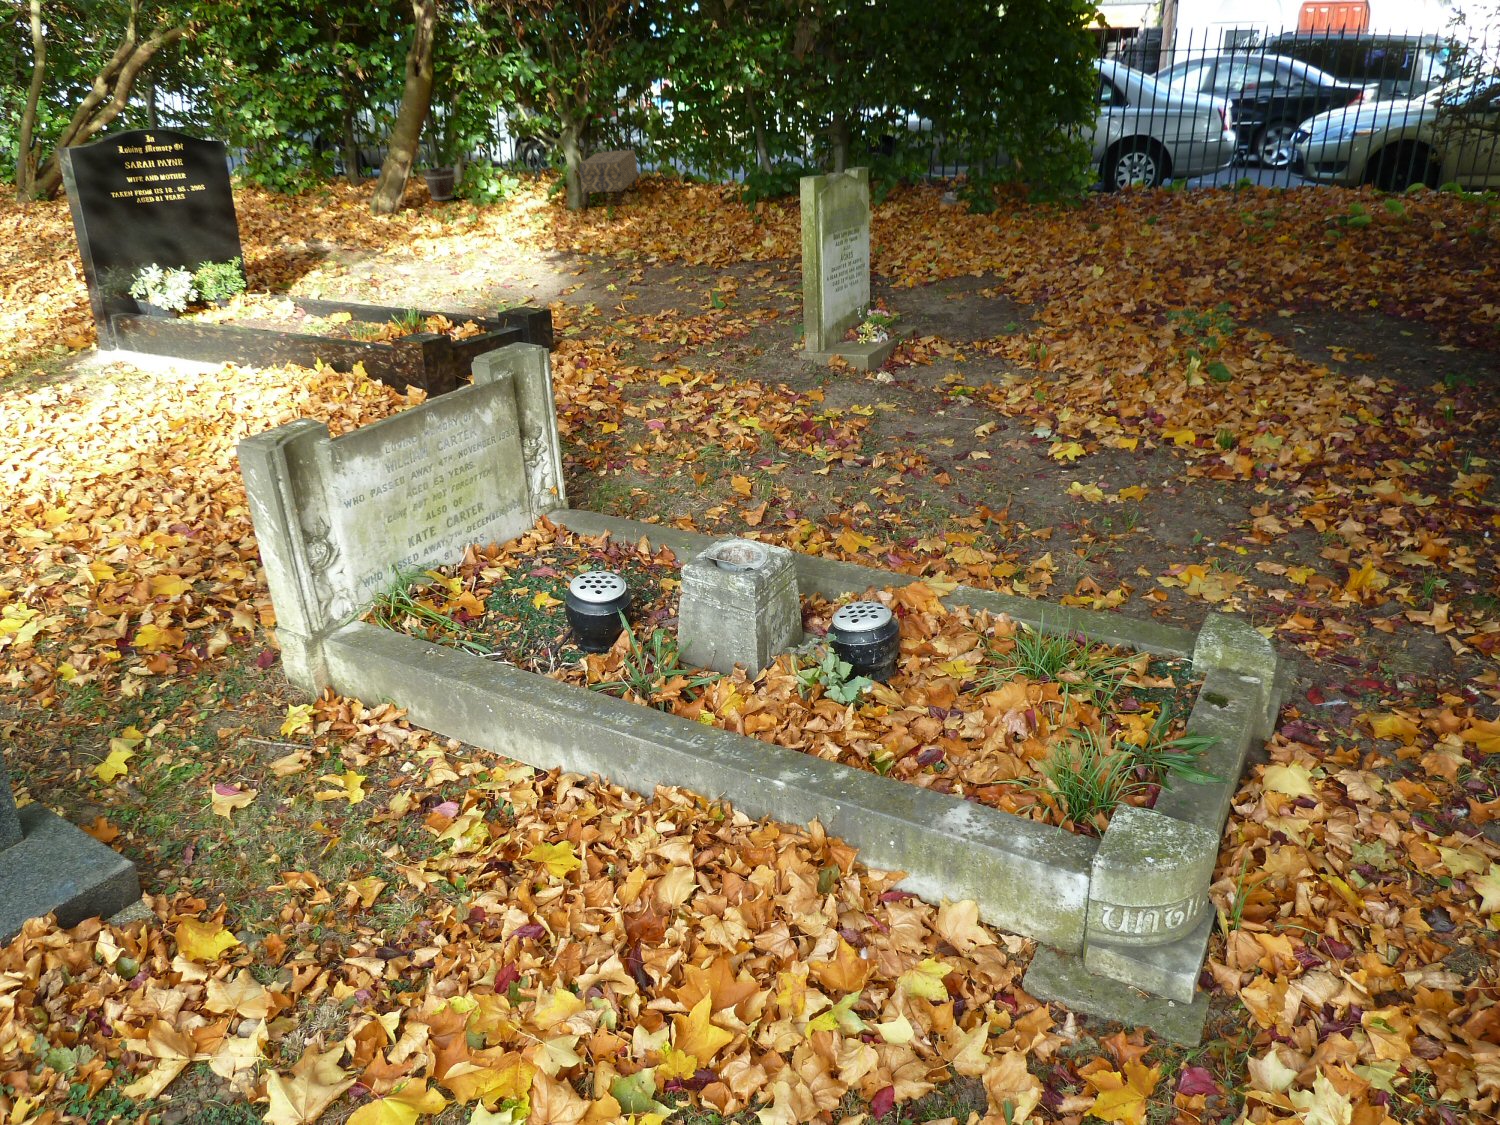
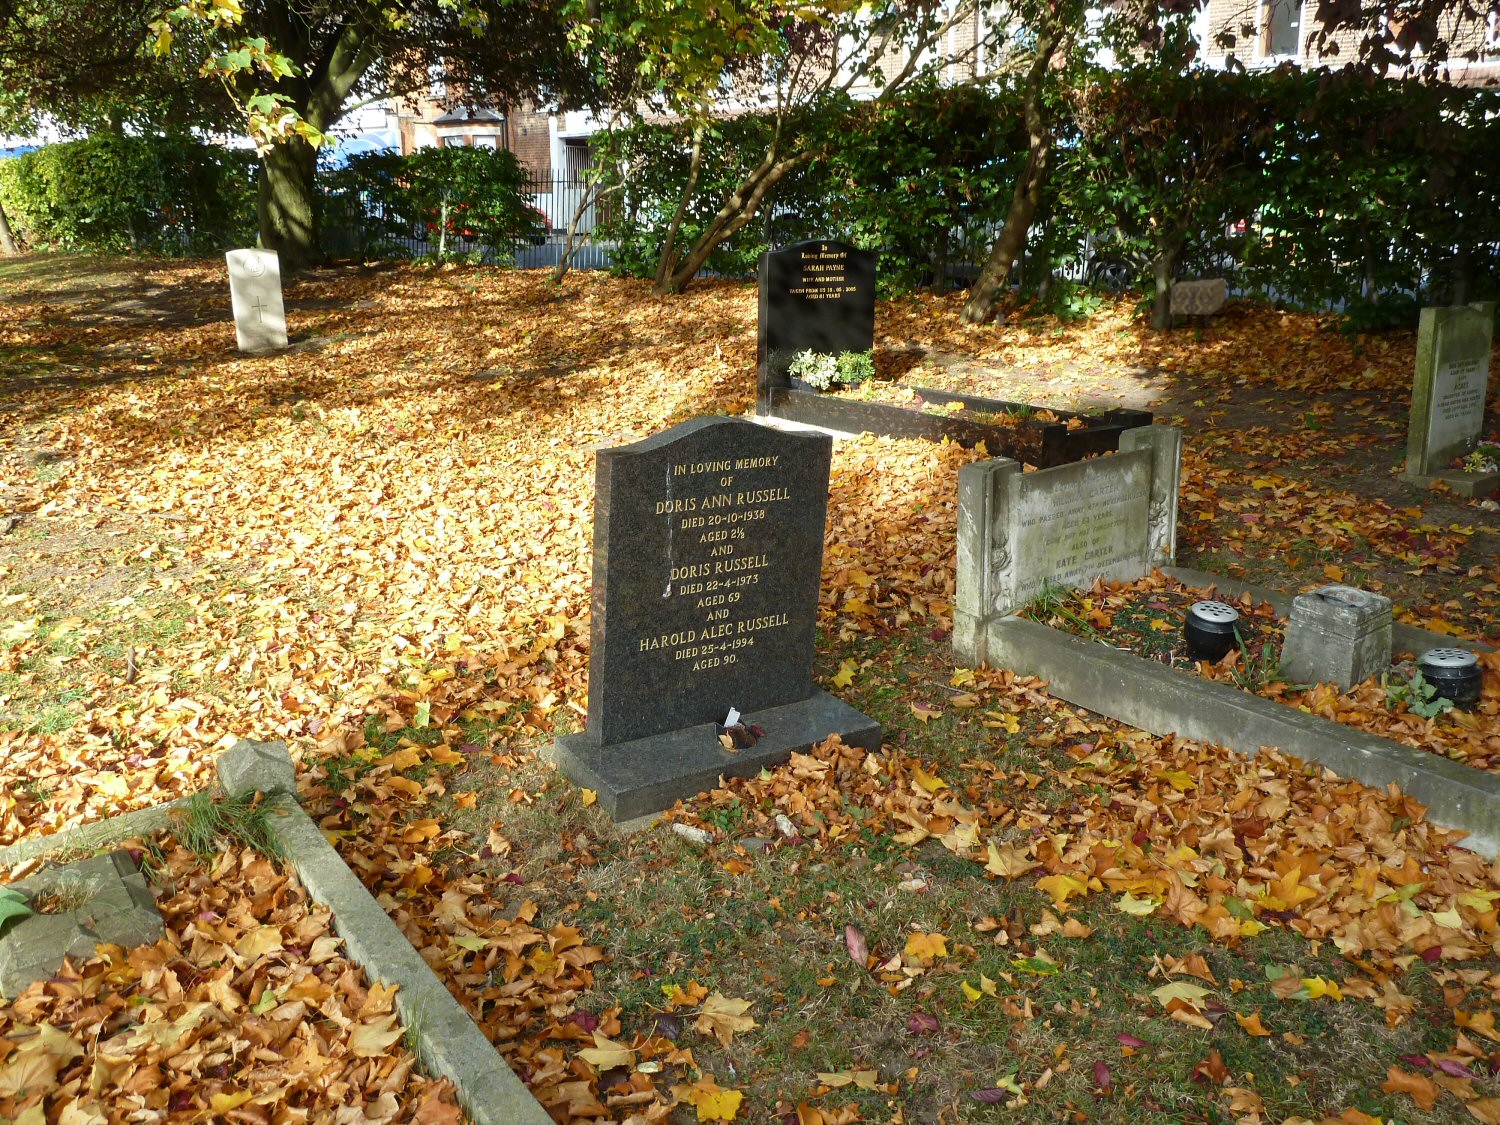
bucket: present [423,164,454,201] -> none [1014,281,1044,314]
potted plant: none [395,170,416,214] -> present [990,286,1008,325]

